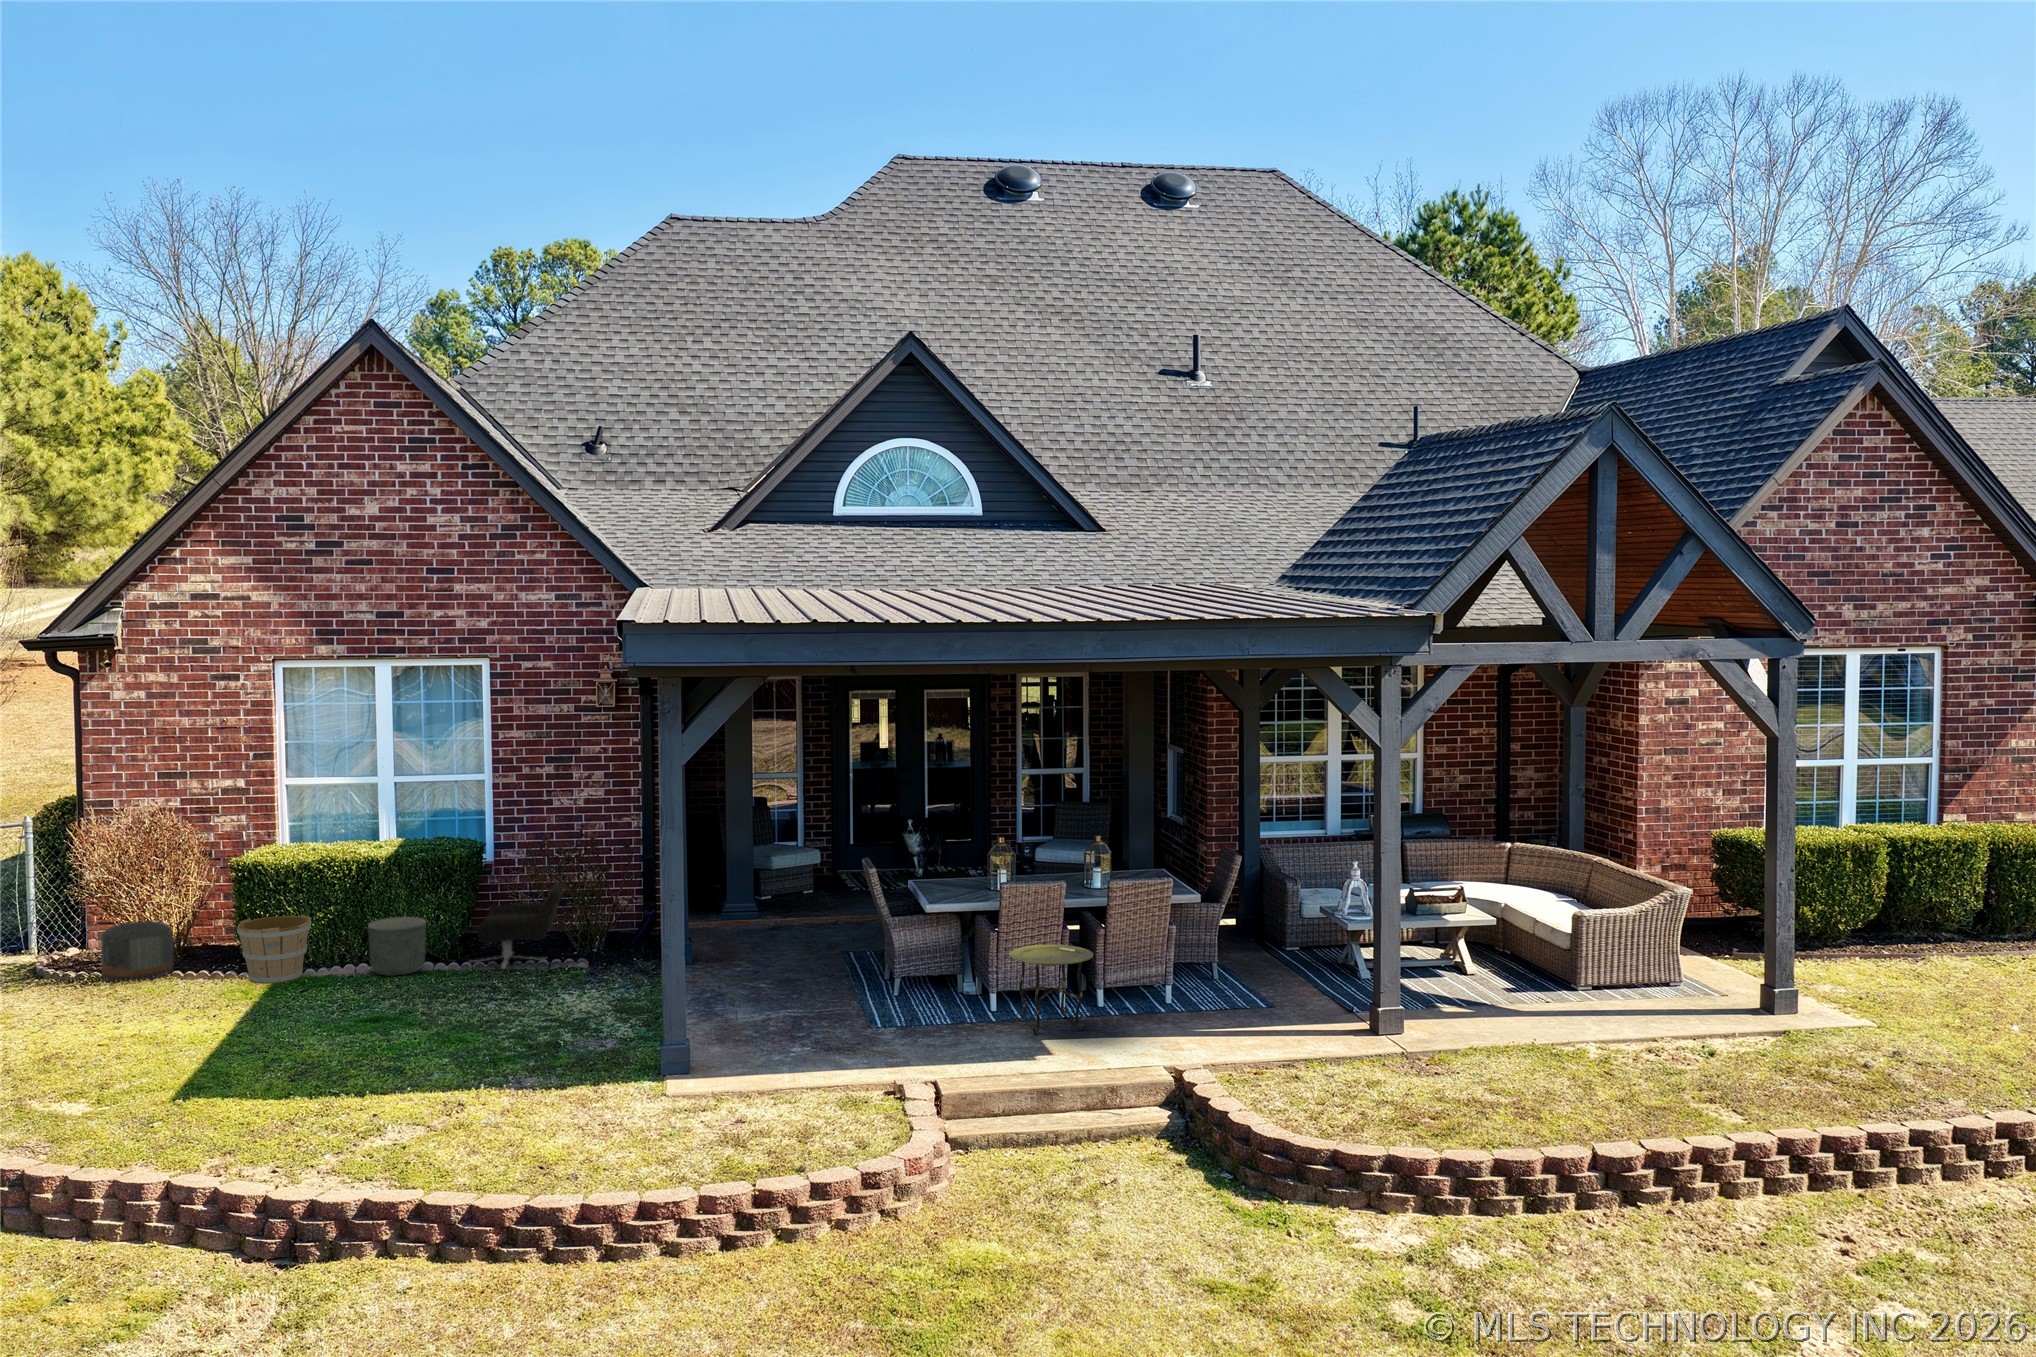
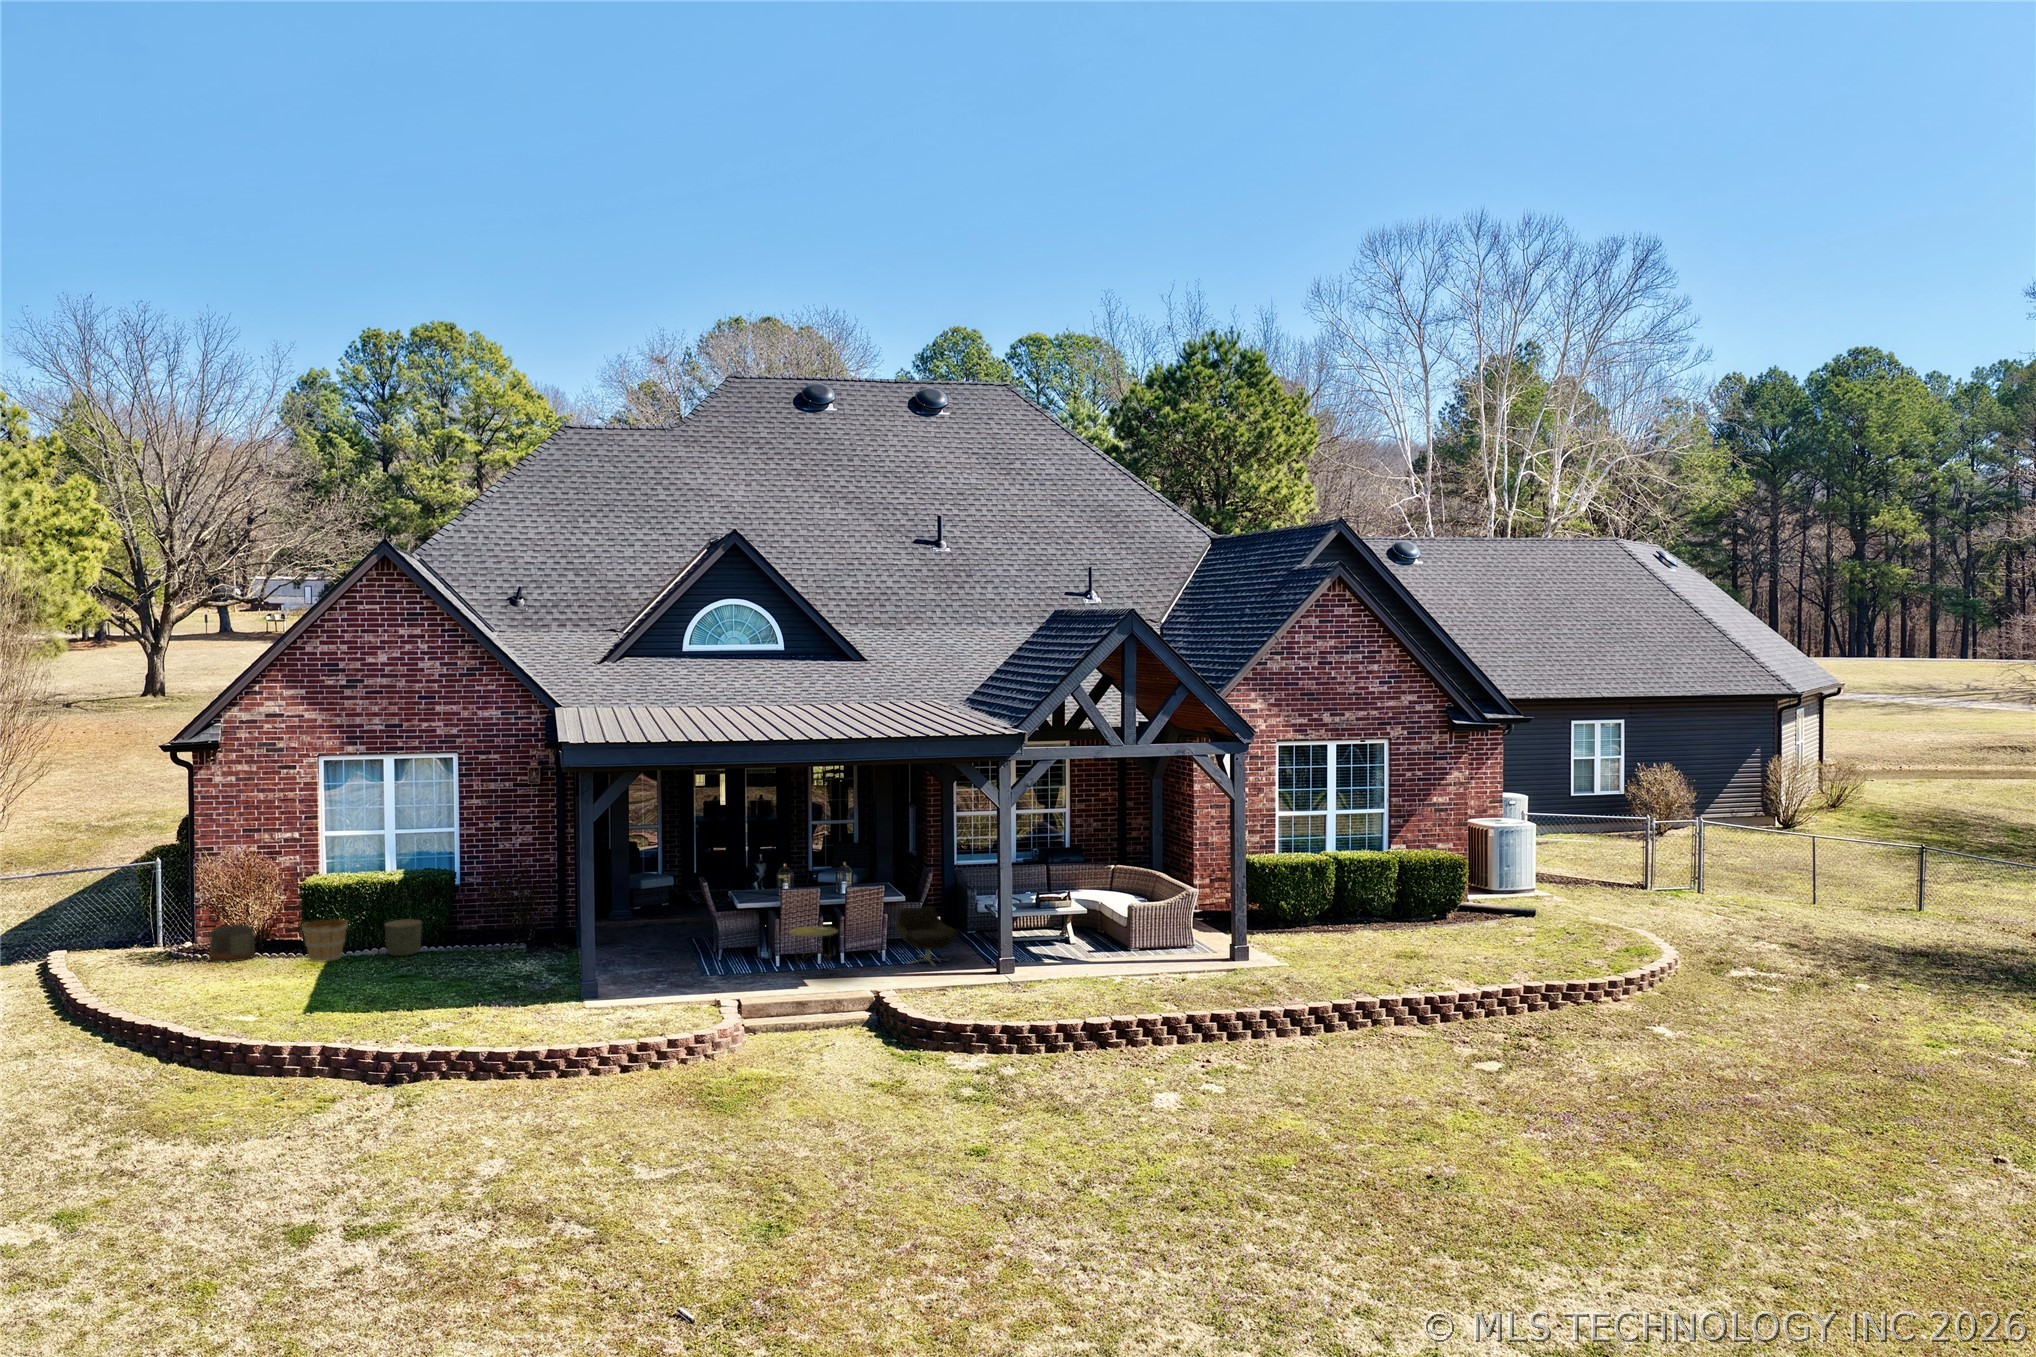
lounge chair: present [478,882,565,968] -> present [895,906,958,965]

